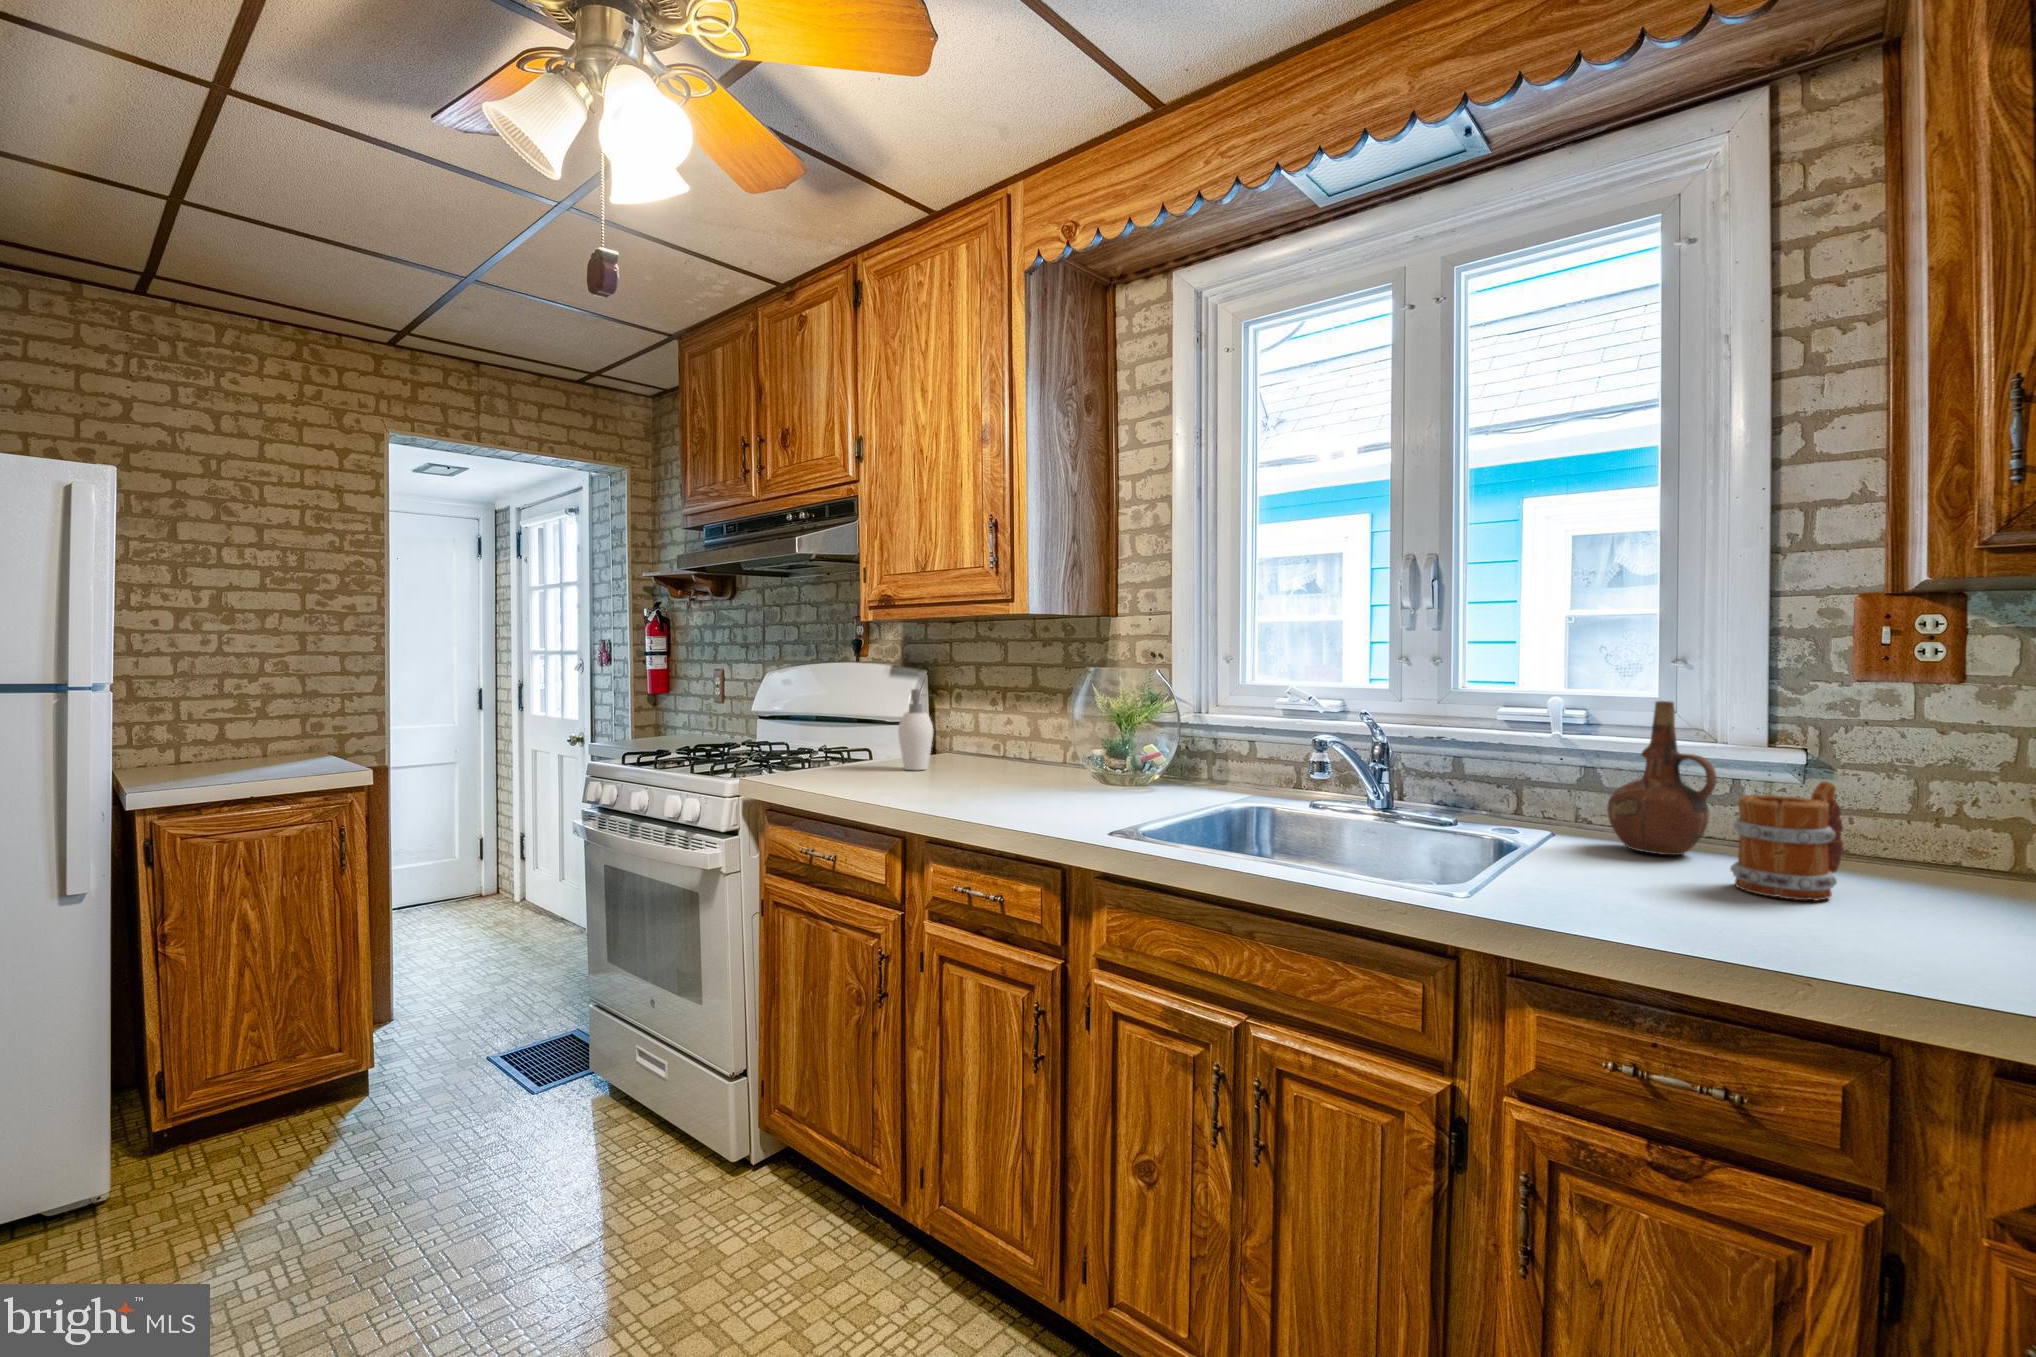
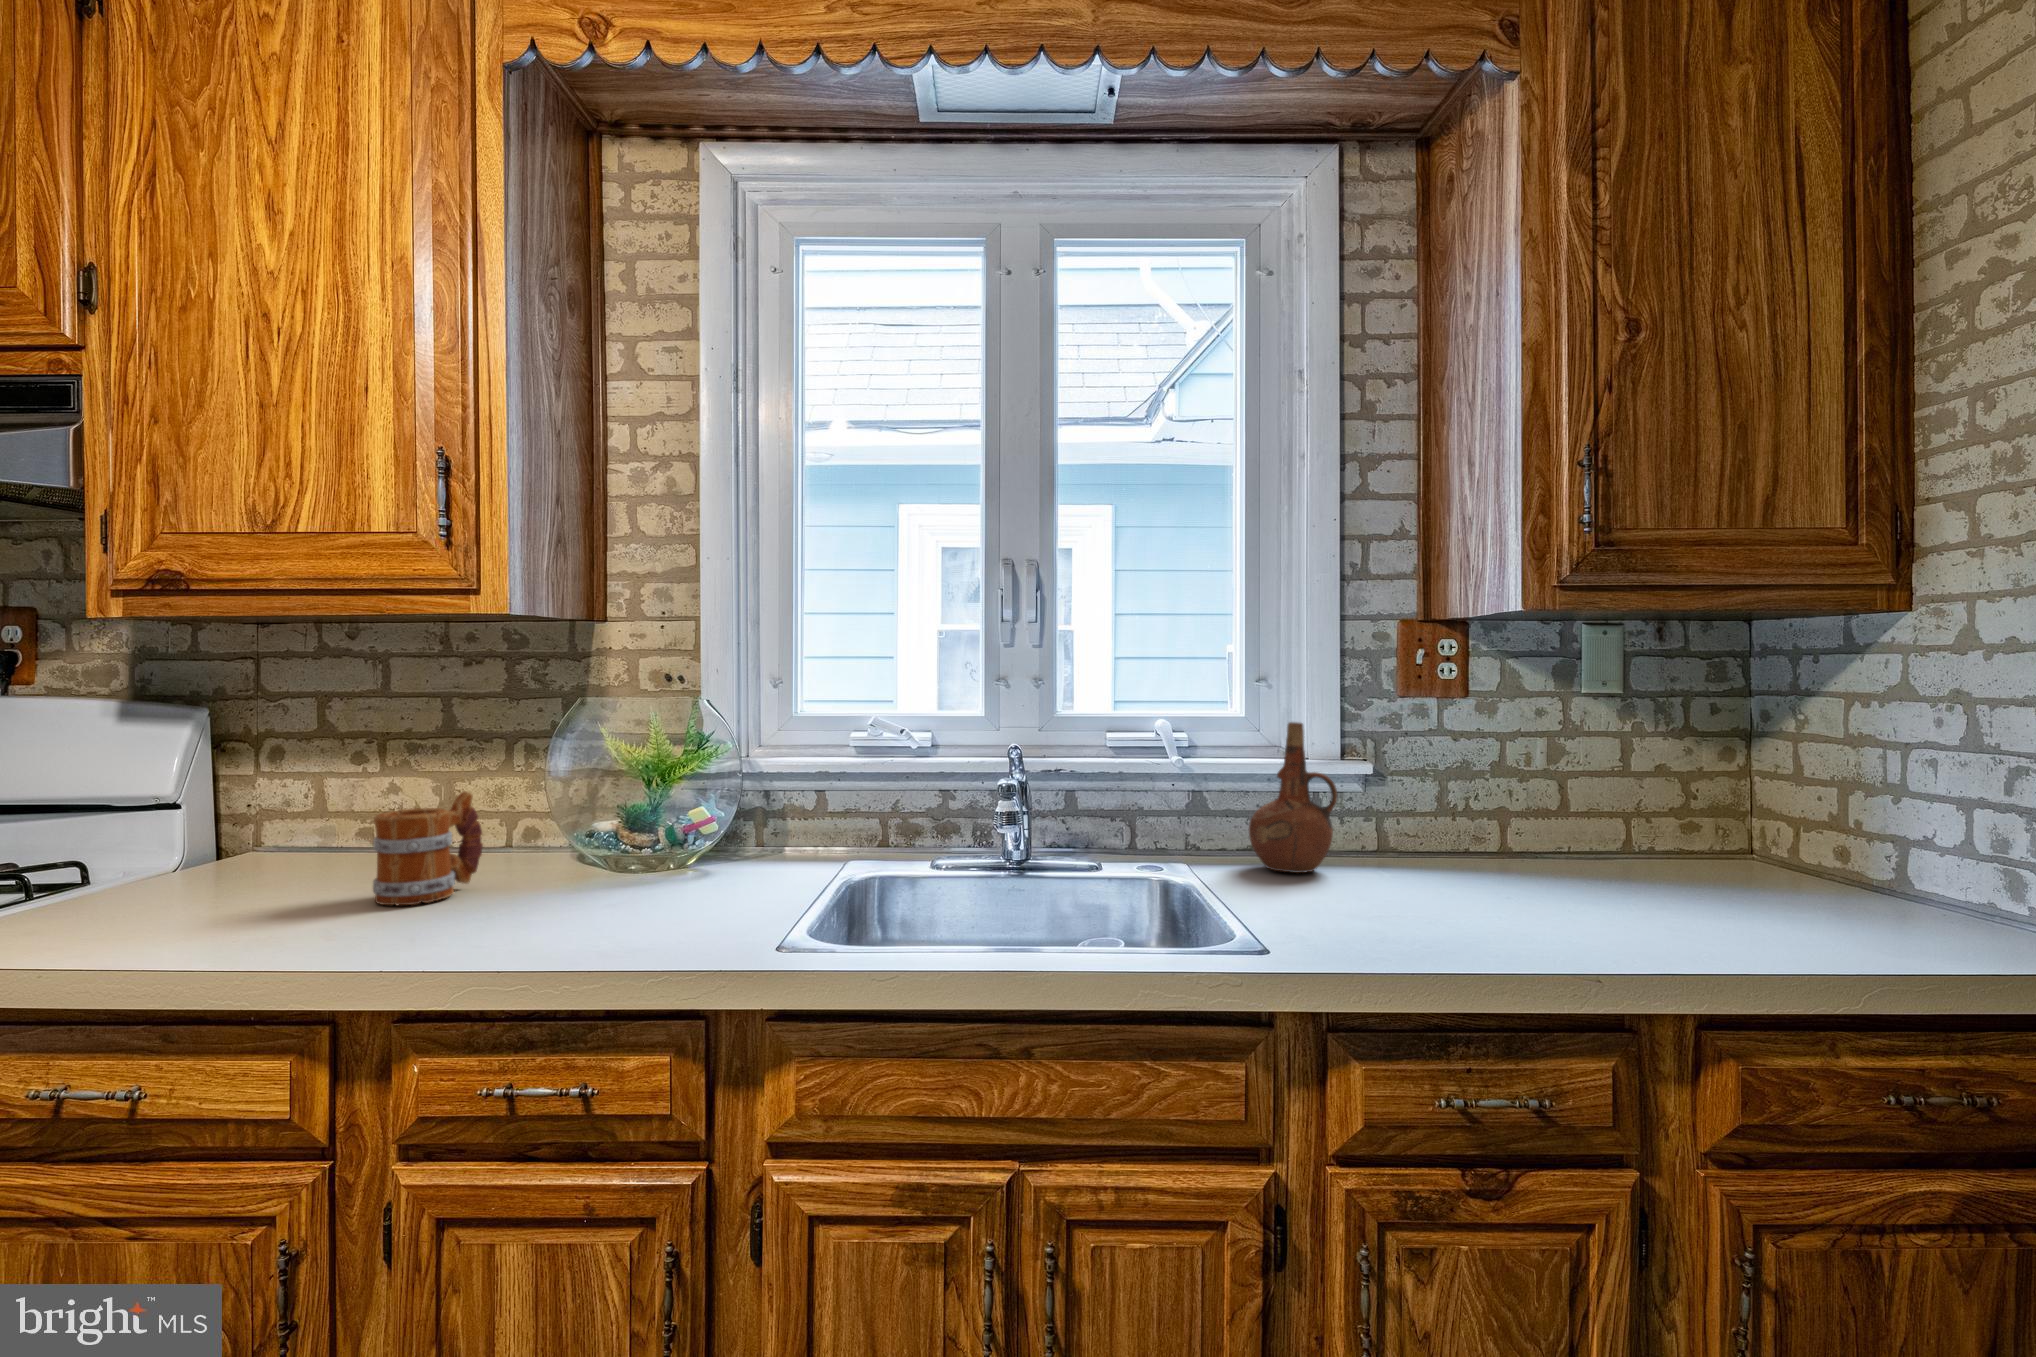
soap dispenser: present [898,689,933,770] -> none [195,744,287,890]
mug: present [1730,781,1843,901] -> present [373,791,483,905]

